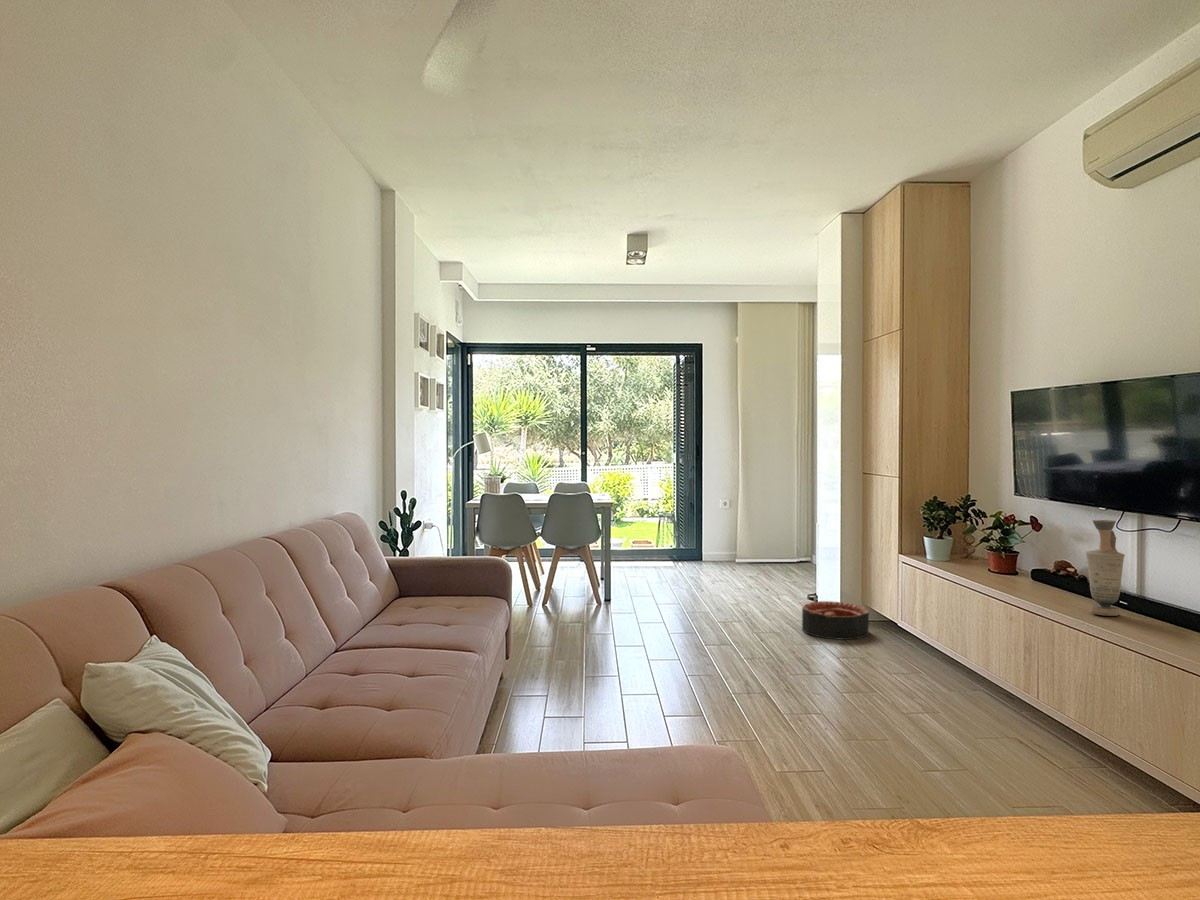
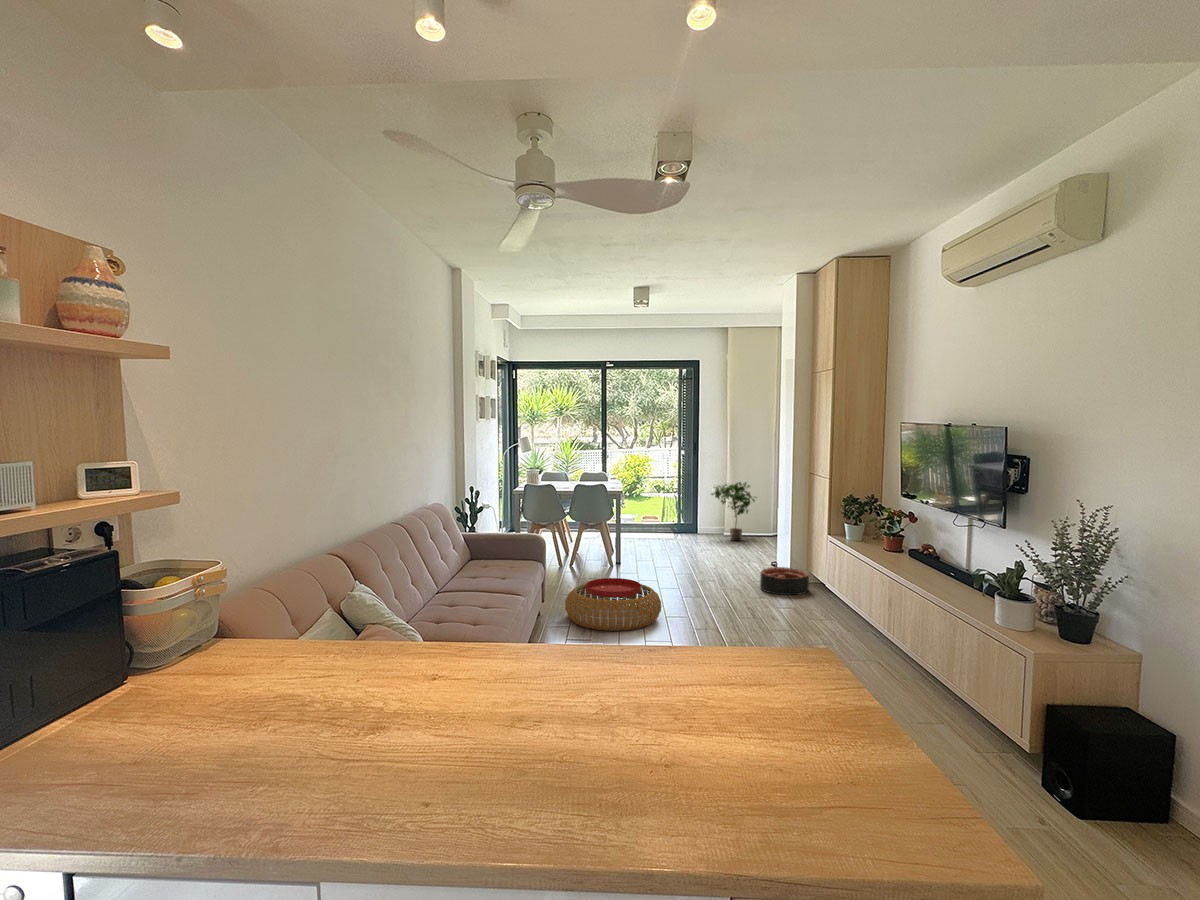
potted plant: none [719,494,777,569] -> present [711,482,756,541]
vase: present [1086,520,1125,616] -> none [921,517,944,579]
pouf: none [537,619,676,698] -> present [565,578,661,631]

